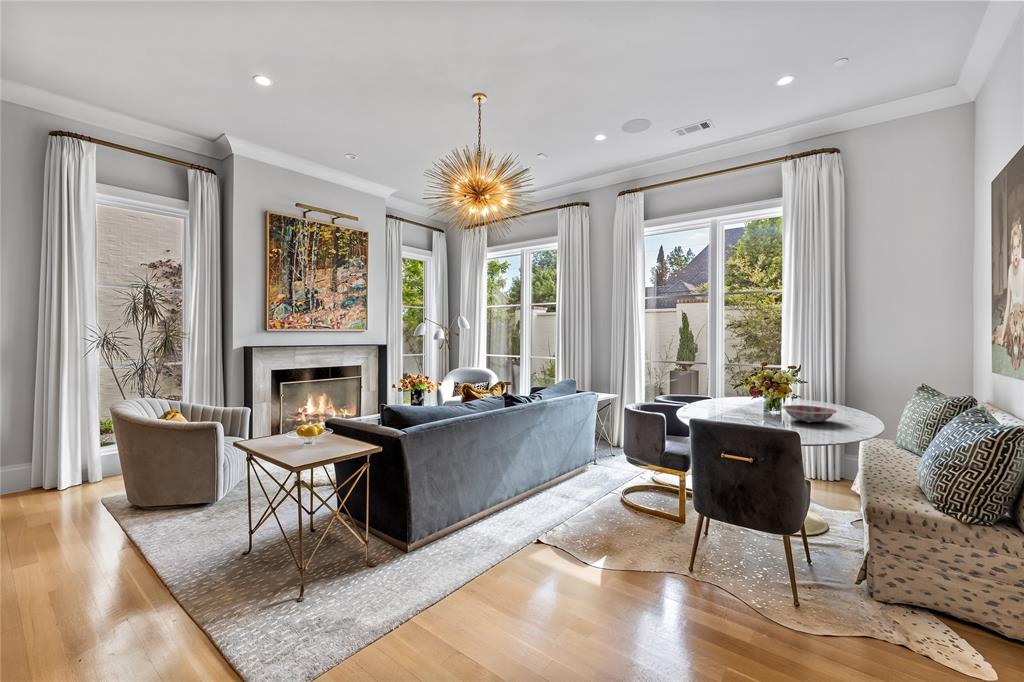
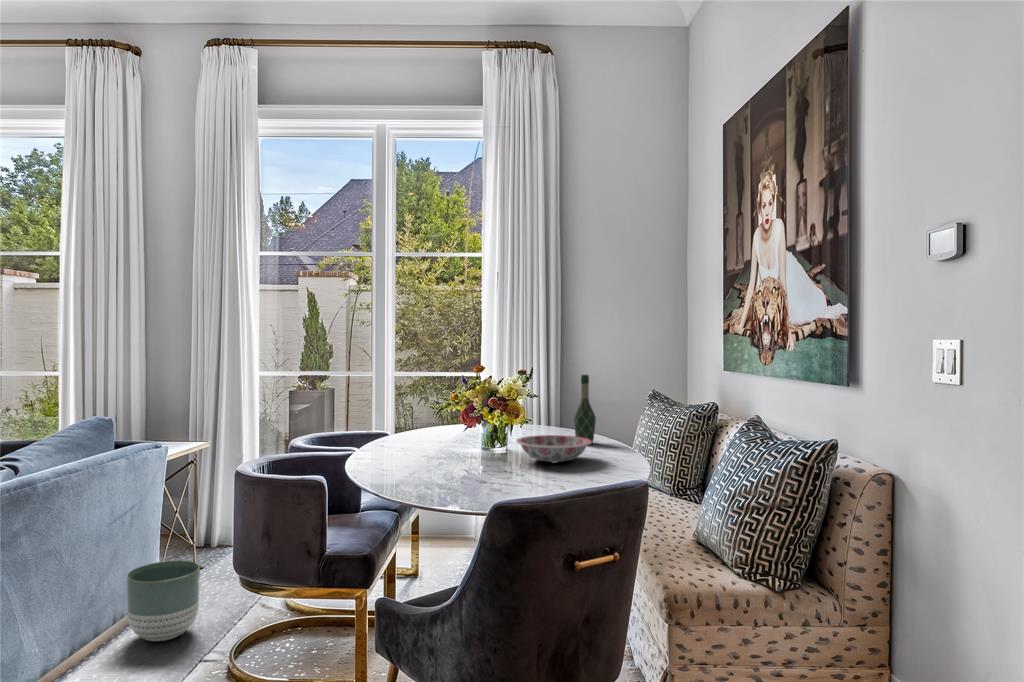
wine bottle: none [833,370,851,415] -> present [574,375,596,443]
planter: none [580,447,611,482] -> present [127,560,200,641]

